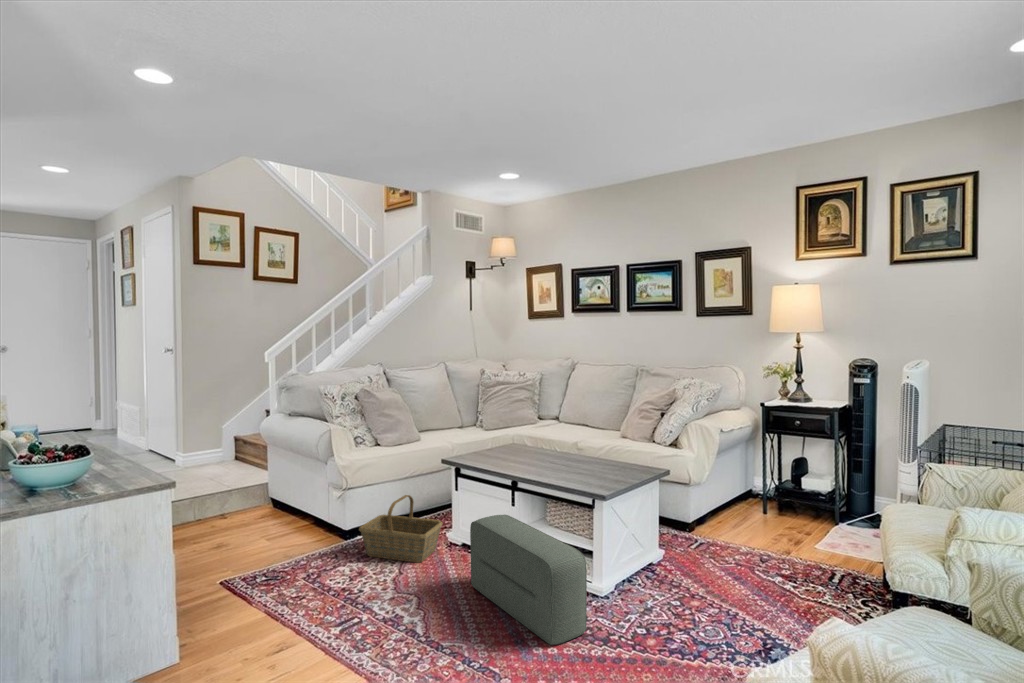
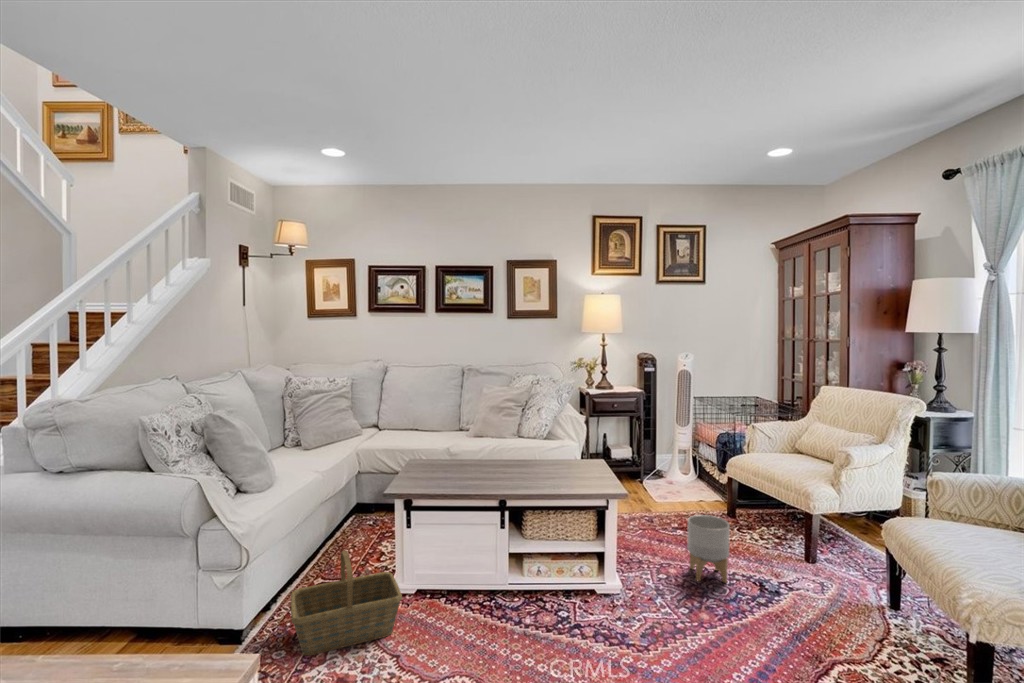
pouf: present [470,515,587,645] -> none [494,539,666,661]
planter: none [703,548,751,630] -> present [688,515,730,583]

